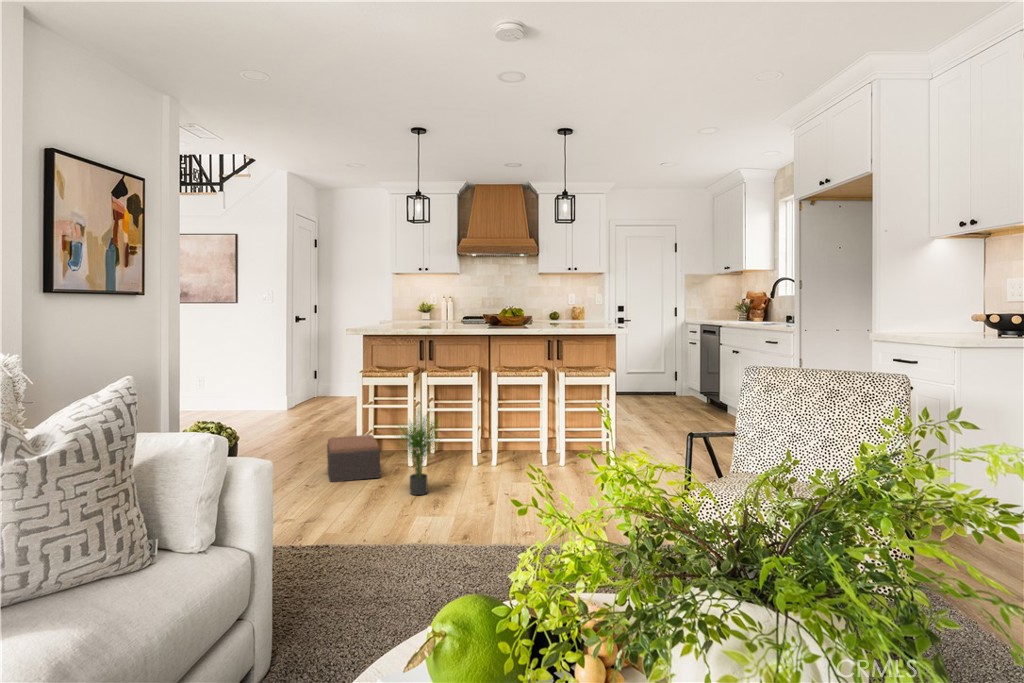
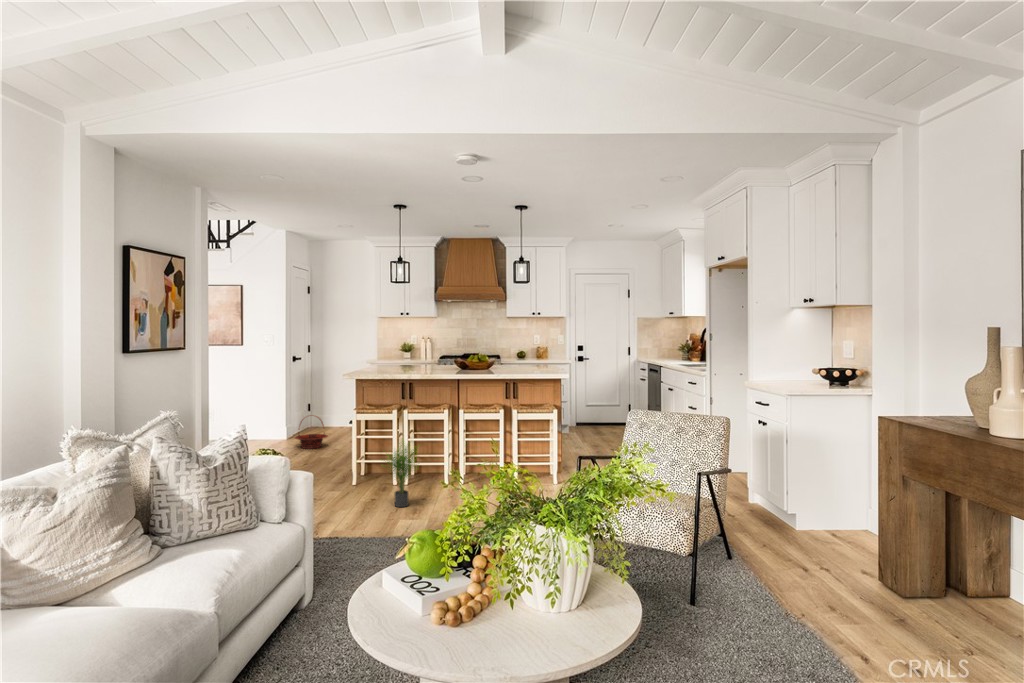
basket: none [296,382,335,421] -> present [295,416,328,449]
footstool: present [327,435,380,482] -> none [327,460,370,498]

